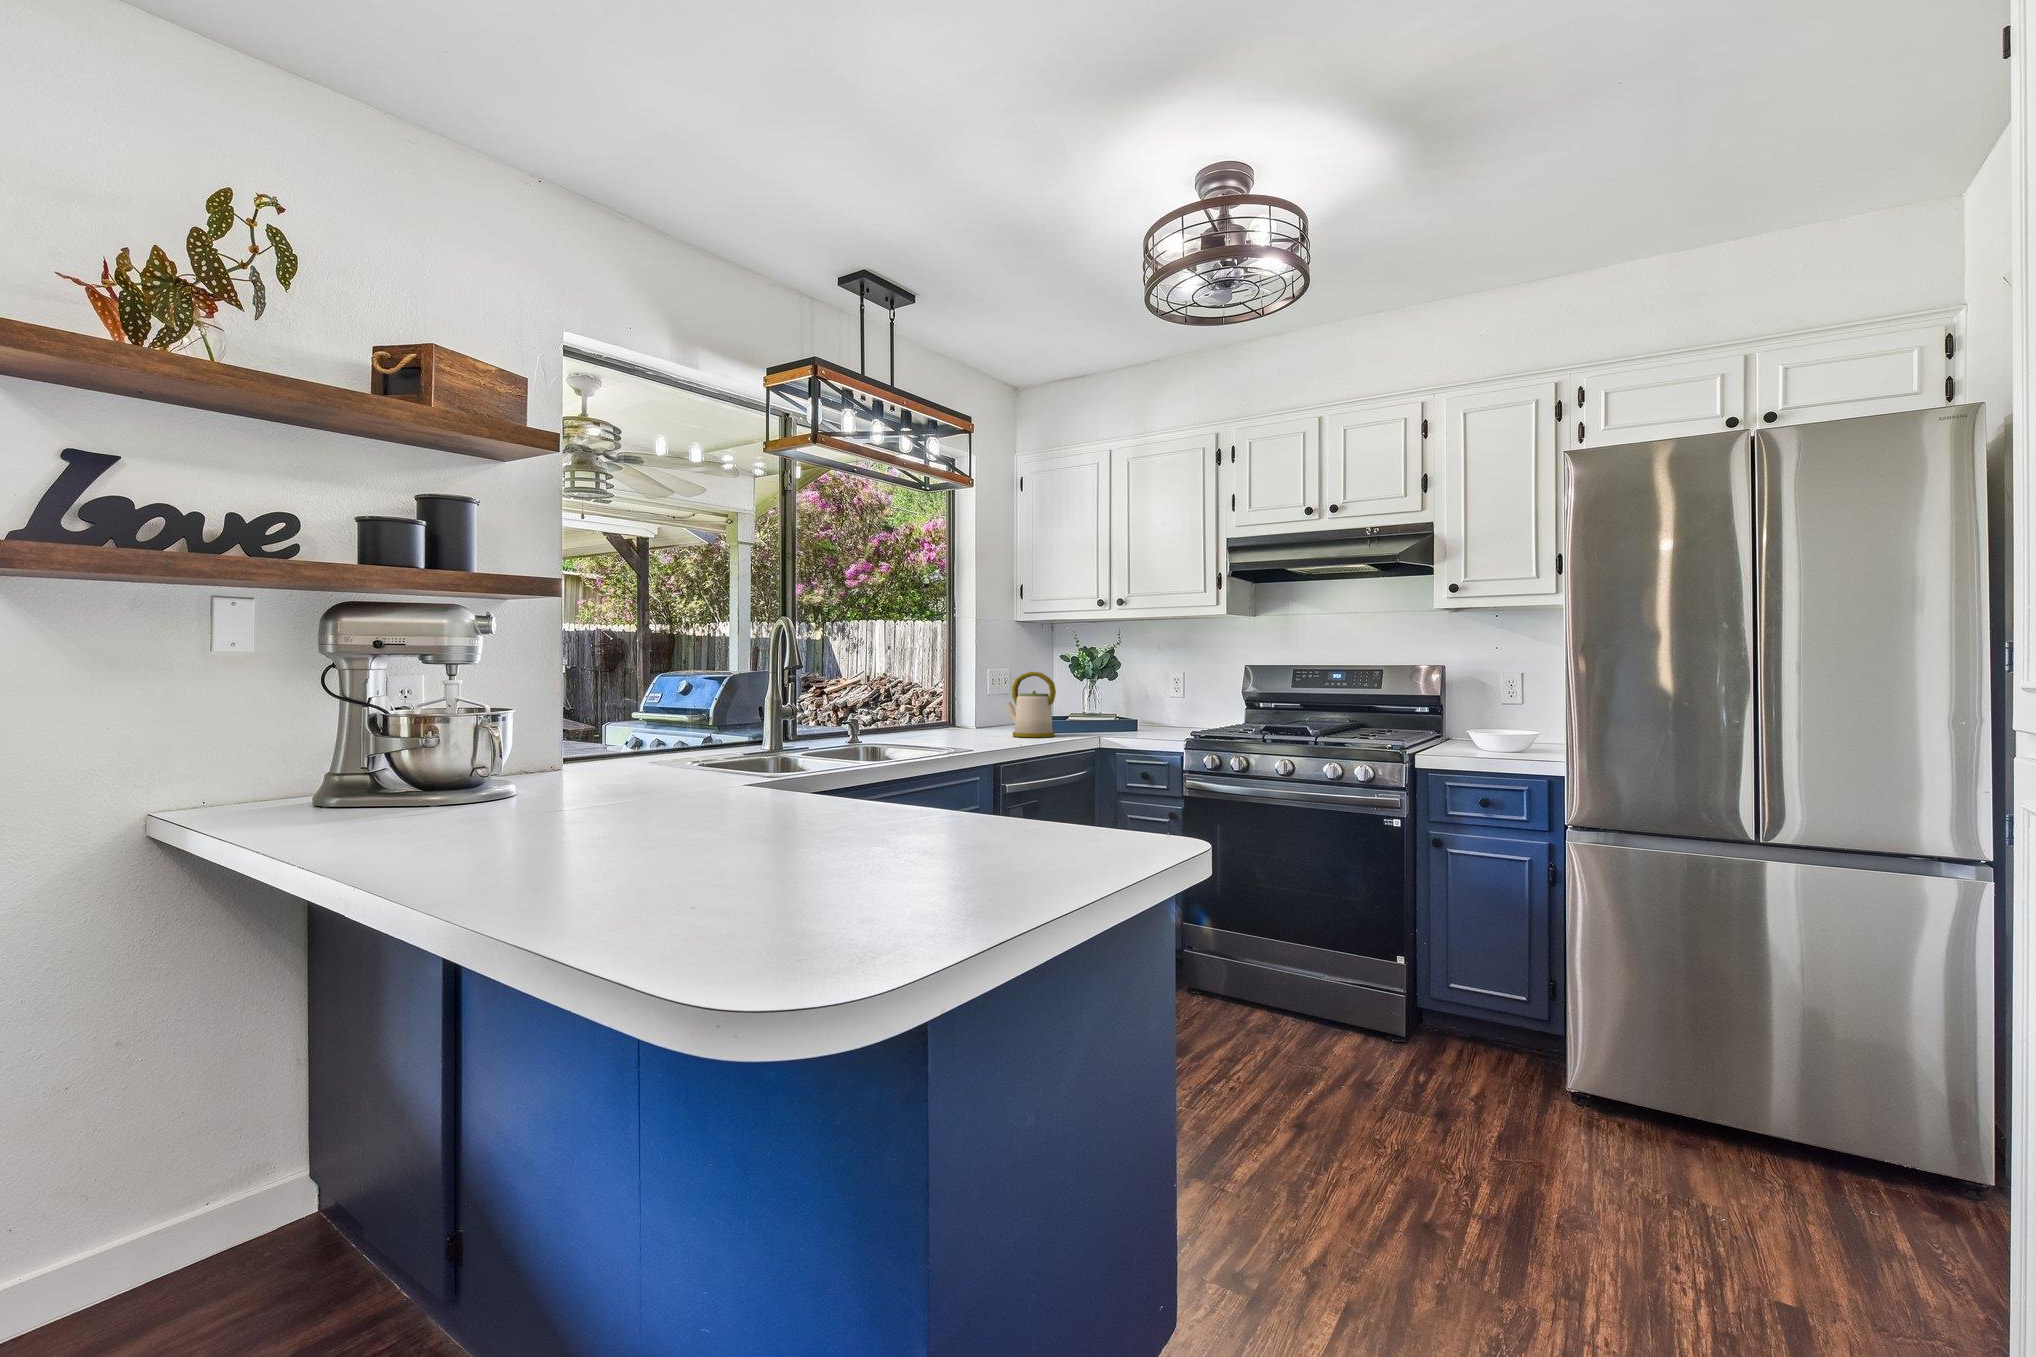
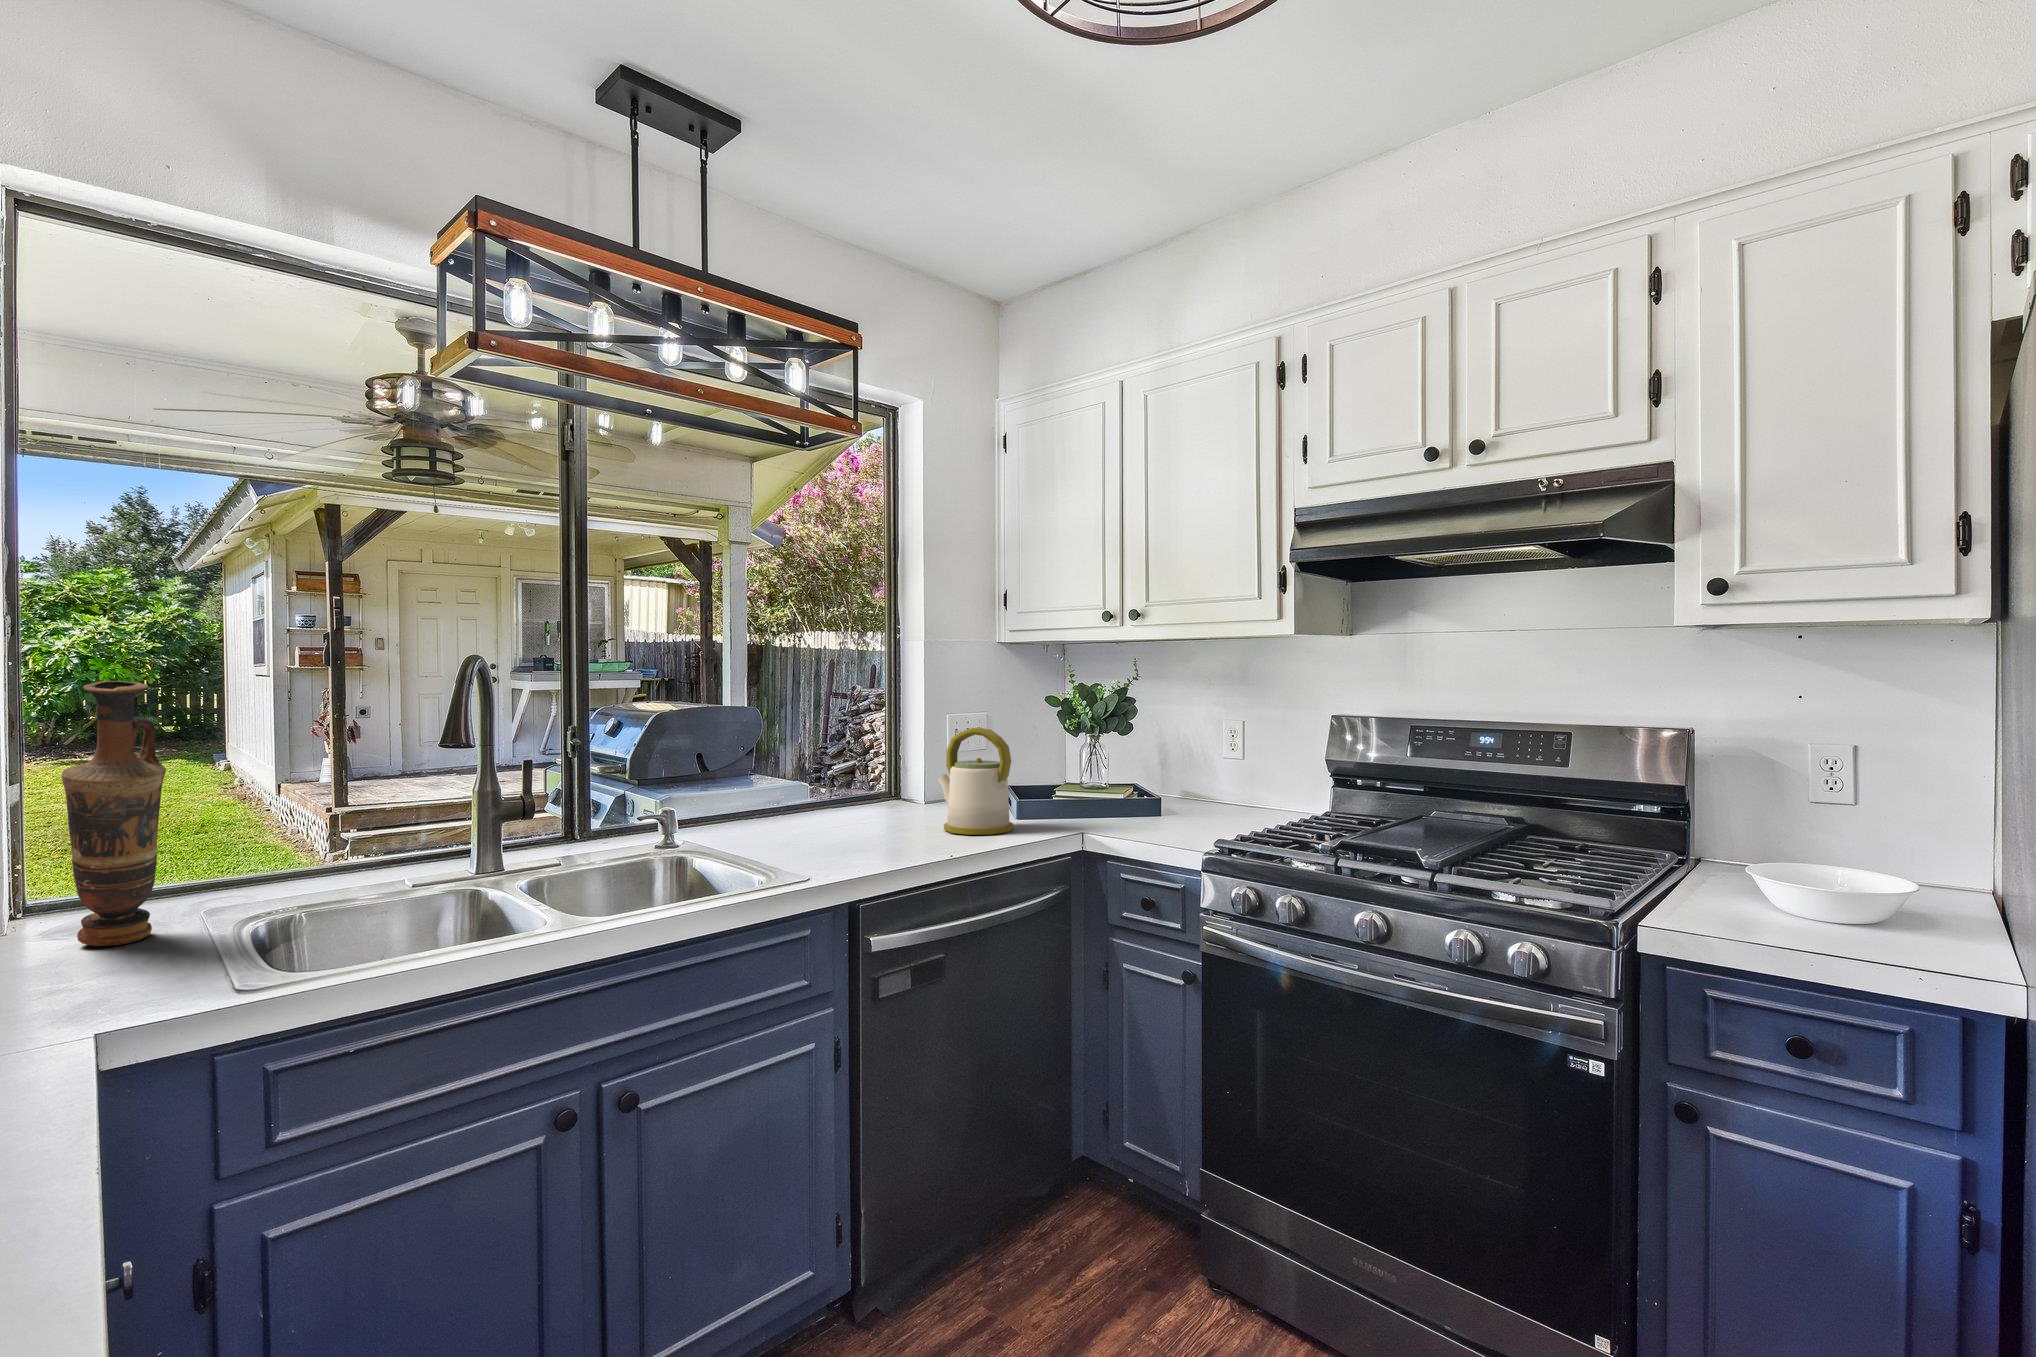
vase: none [621,626,669,771] -> present [61,681,166,946]

